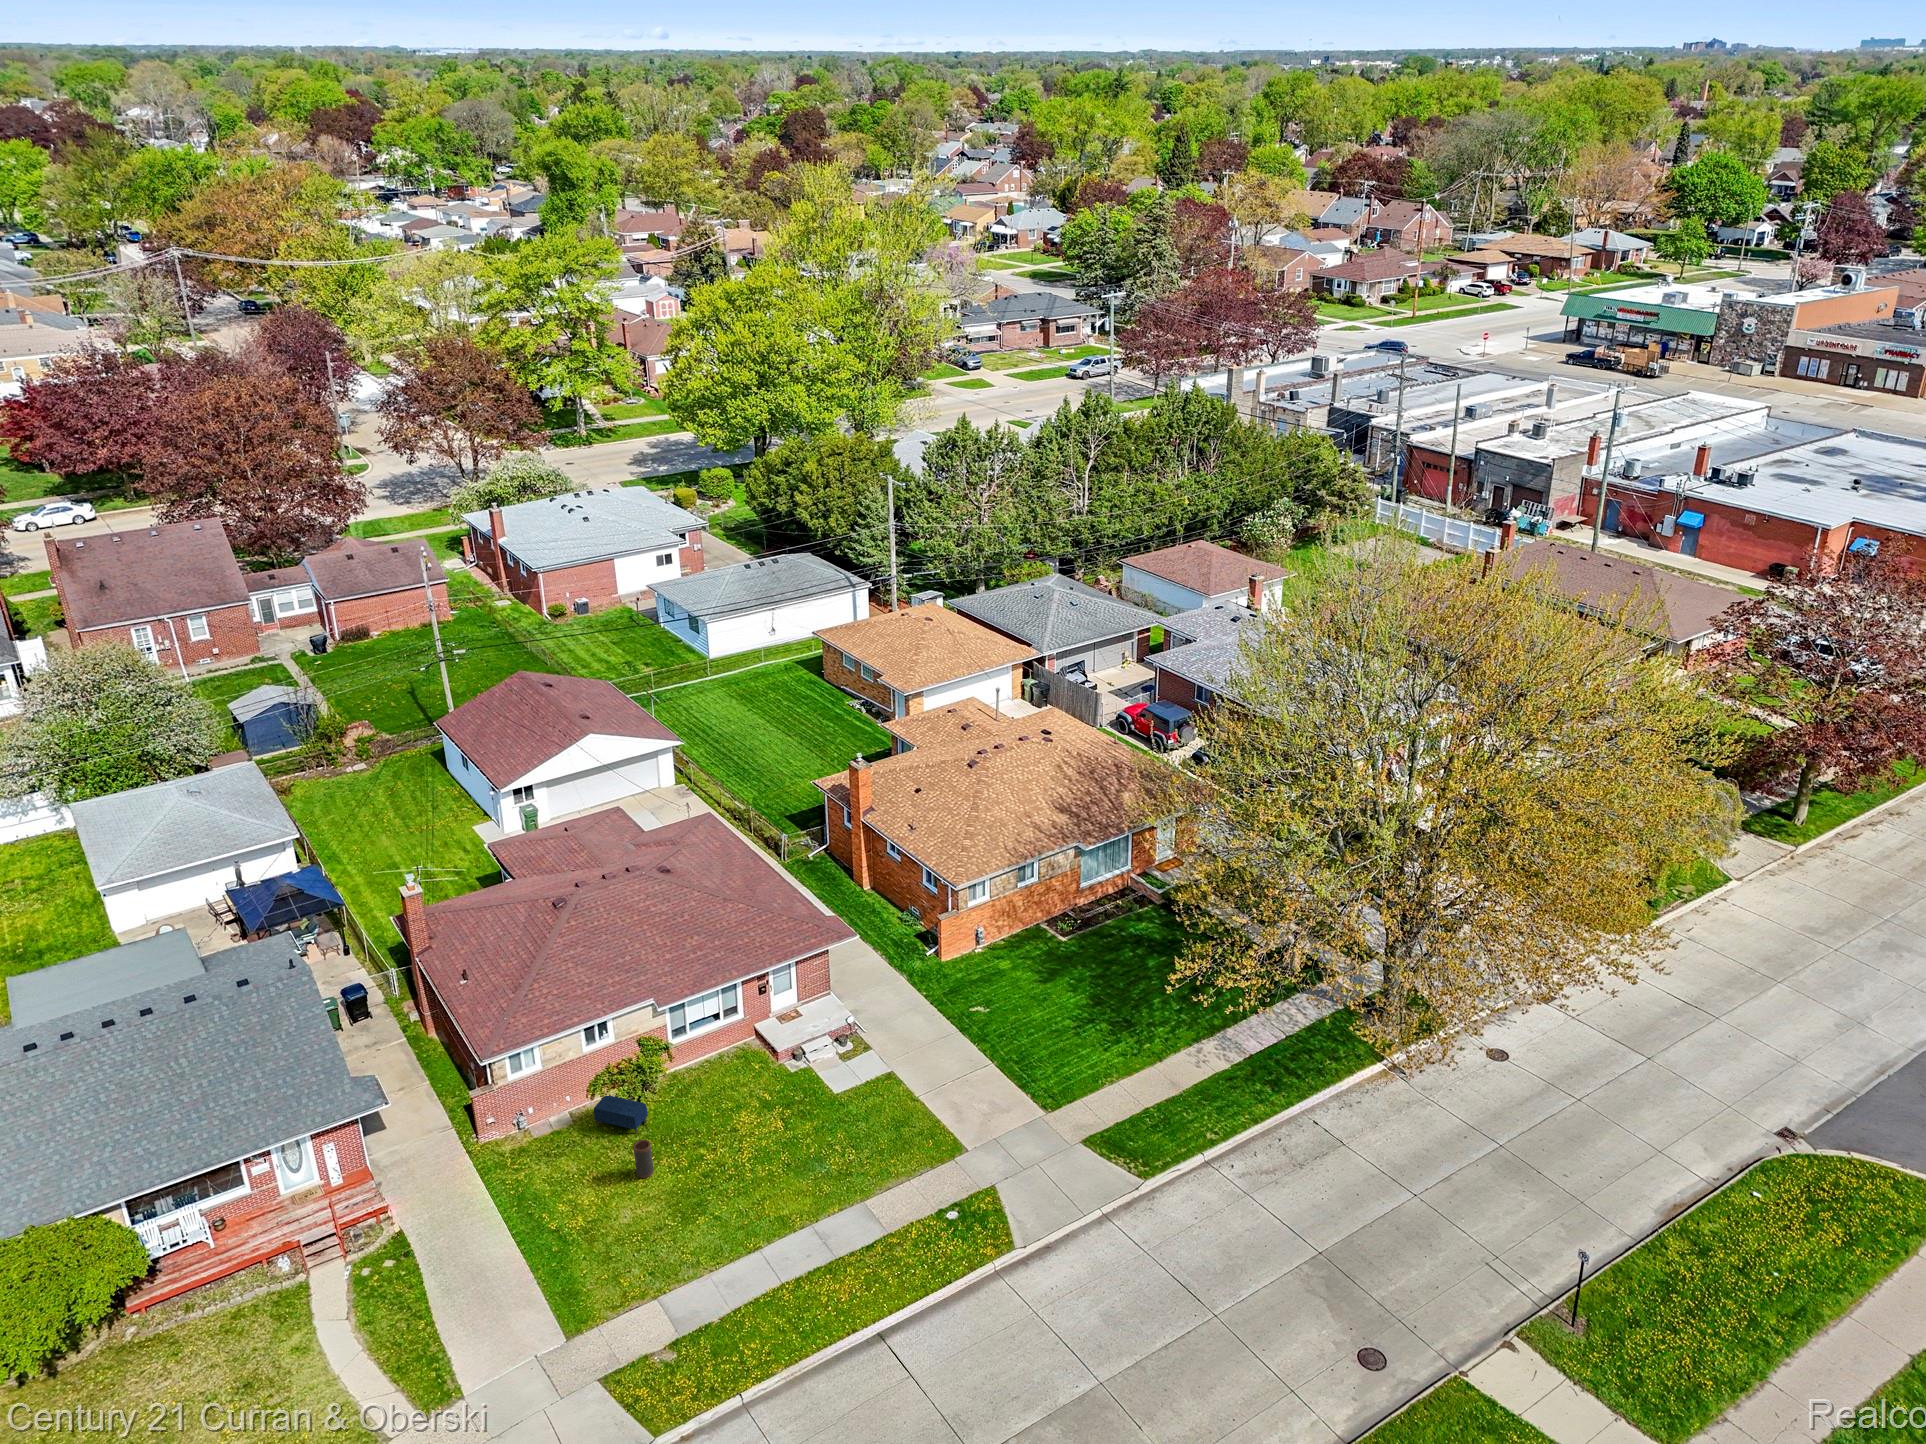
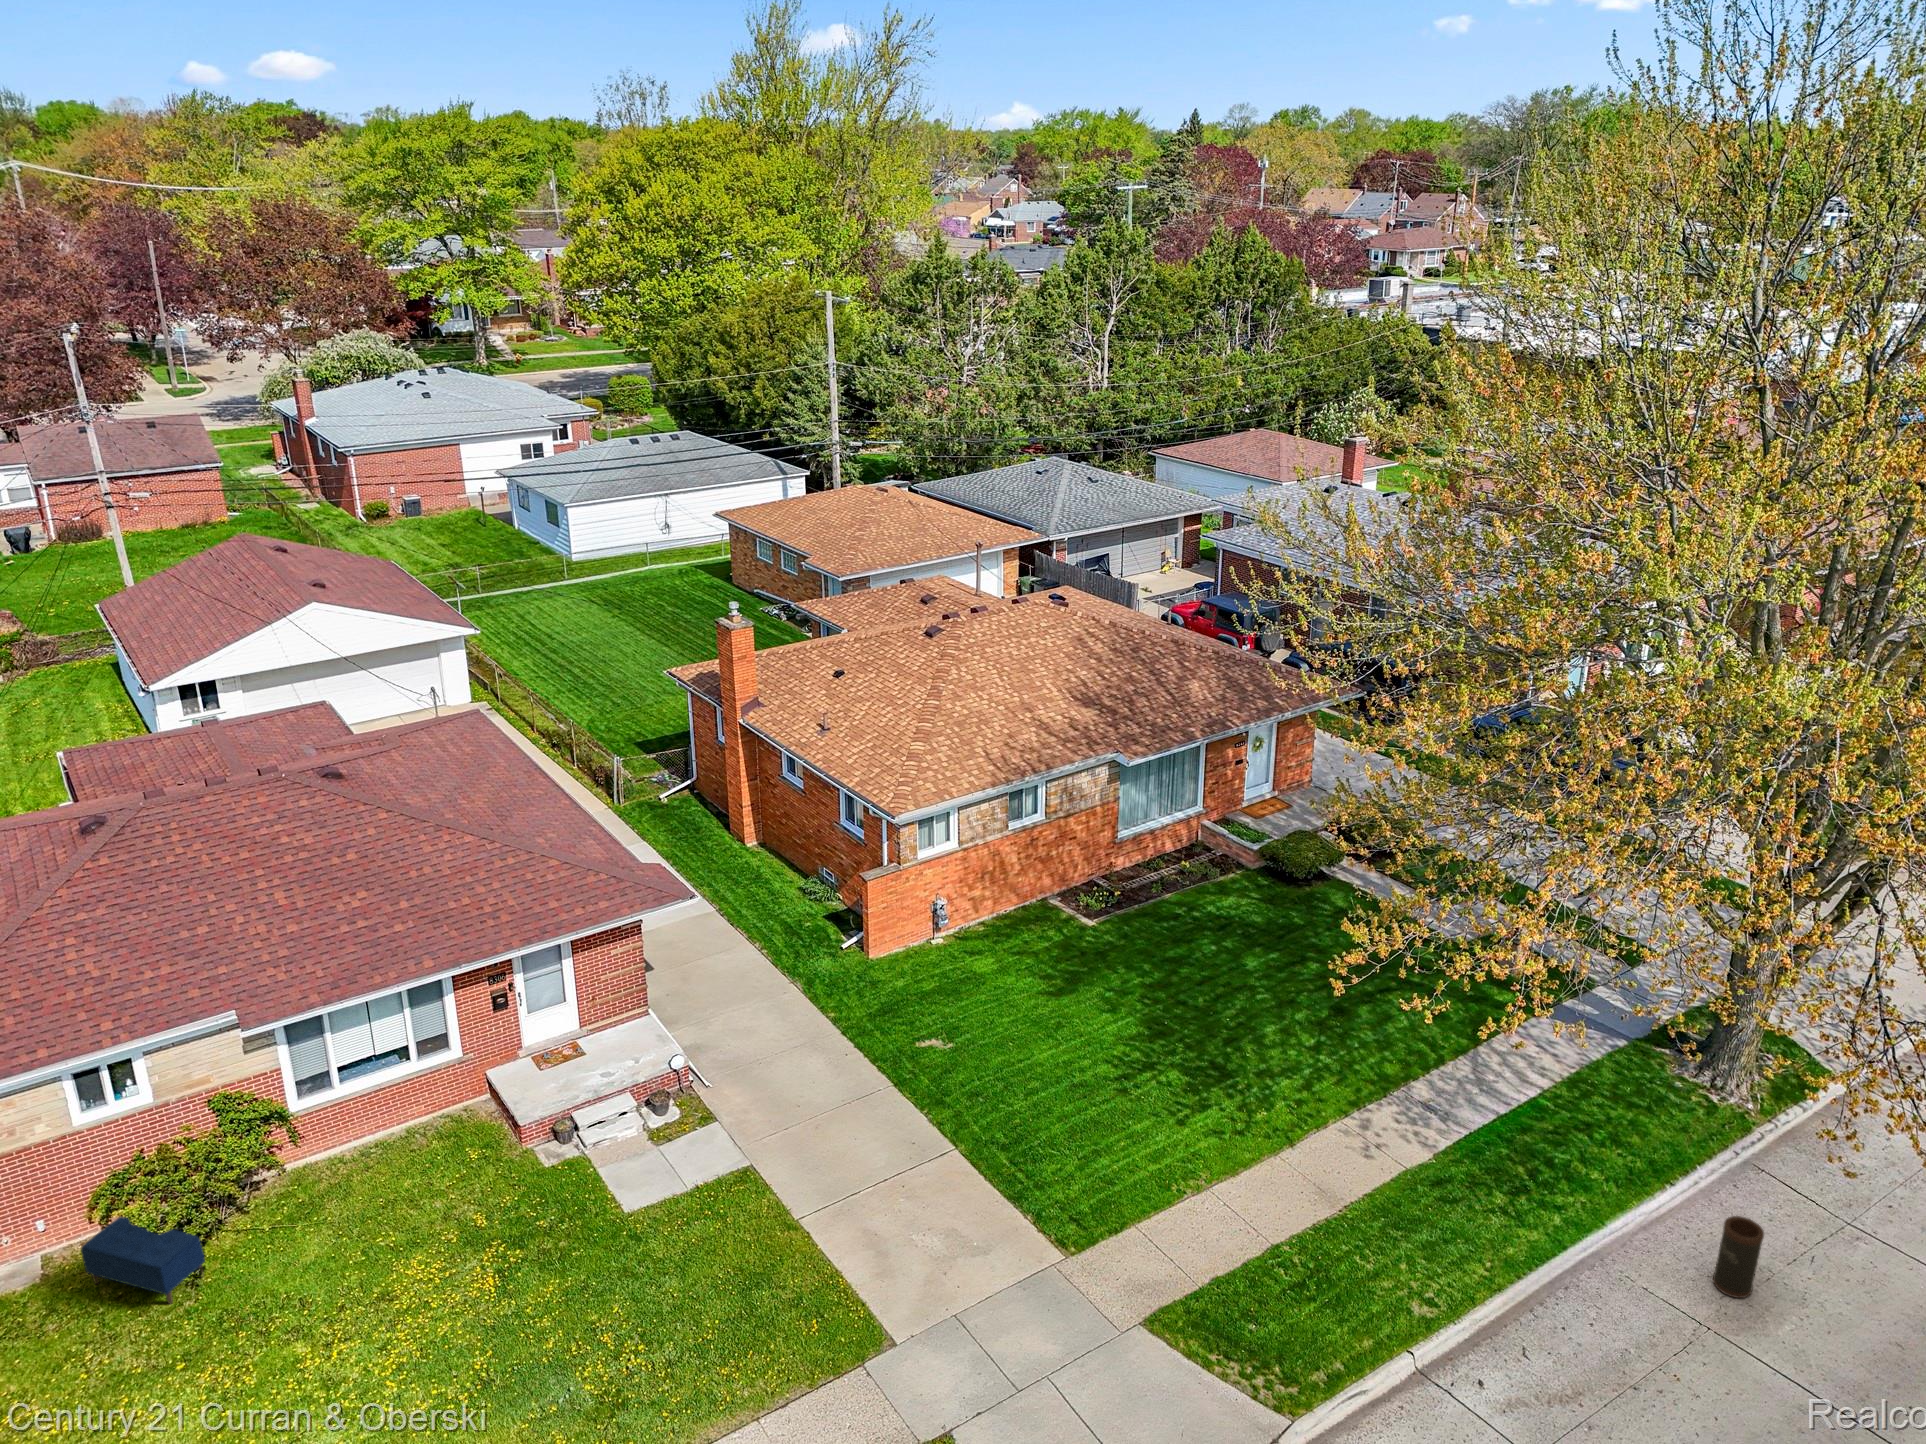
trash can: present [633,1140,654,1178] -> present [1713,1216,1764,1298]

